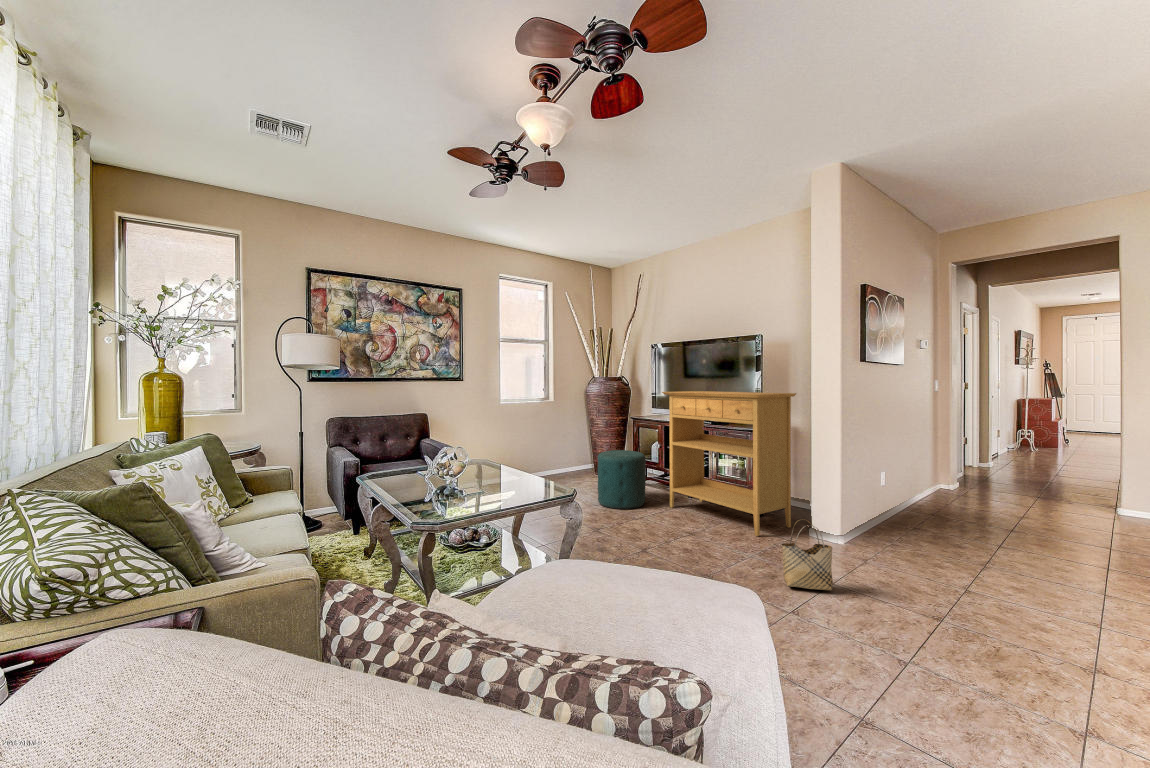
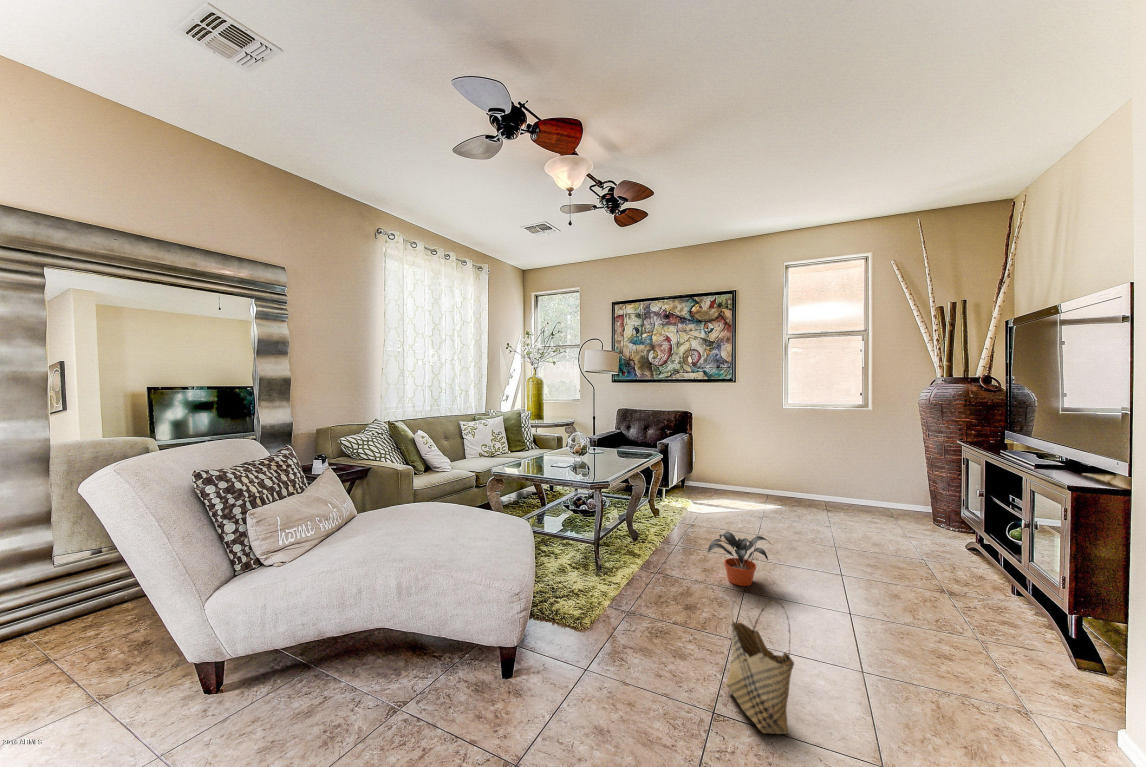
console table: present [662,391,796,536] -> none [896,397,1064,699]
ottoman: present [598,450,646,509] -> none [815,476,894,562]
potted plant: none [619,504,666,546] -> present [708,531,771,586]

